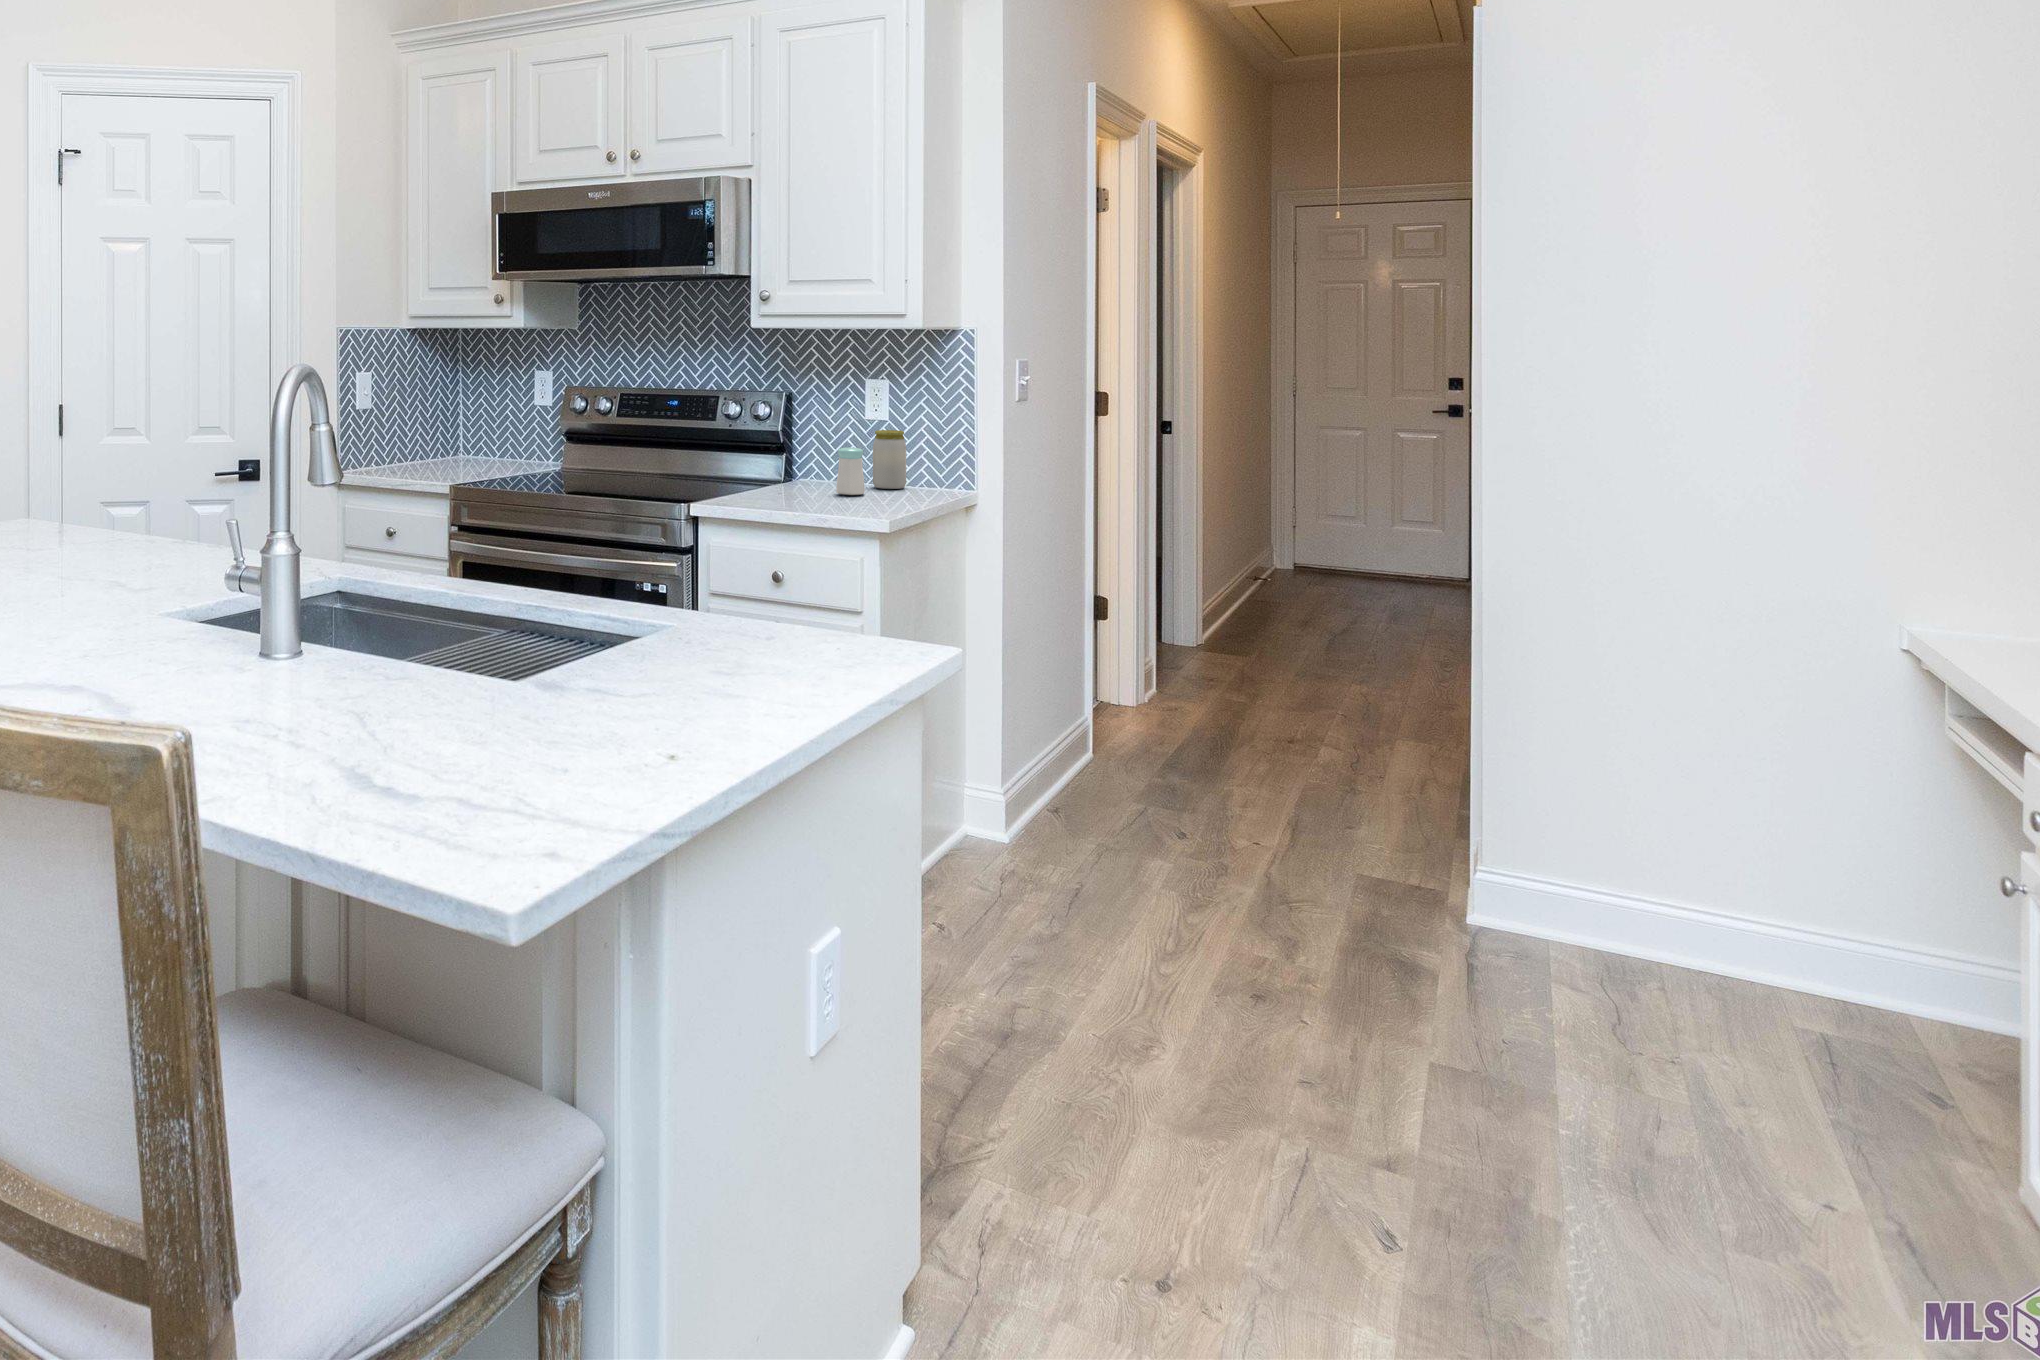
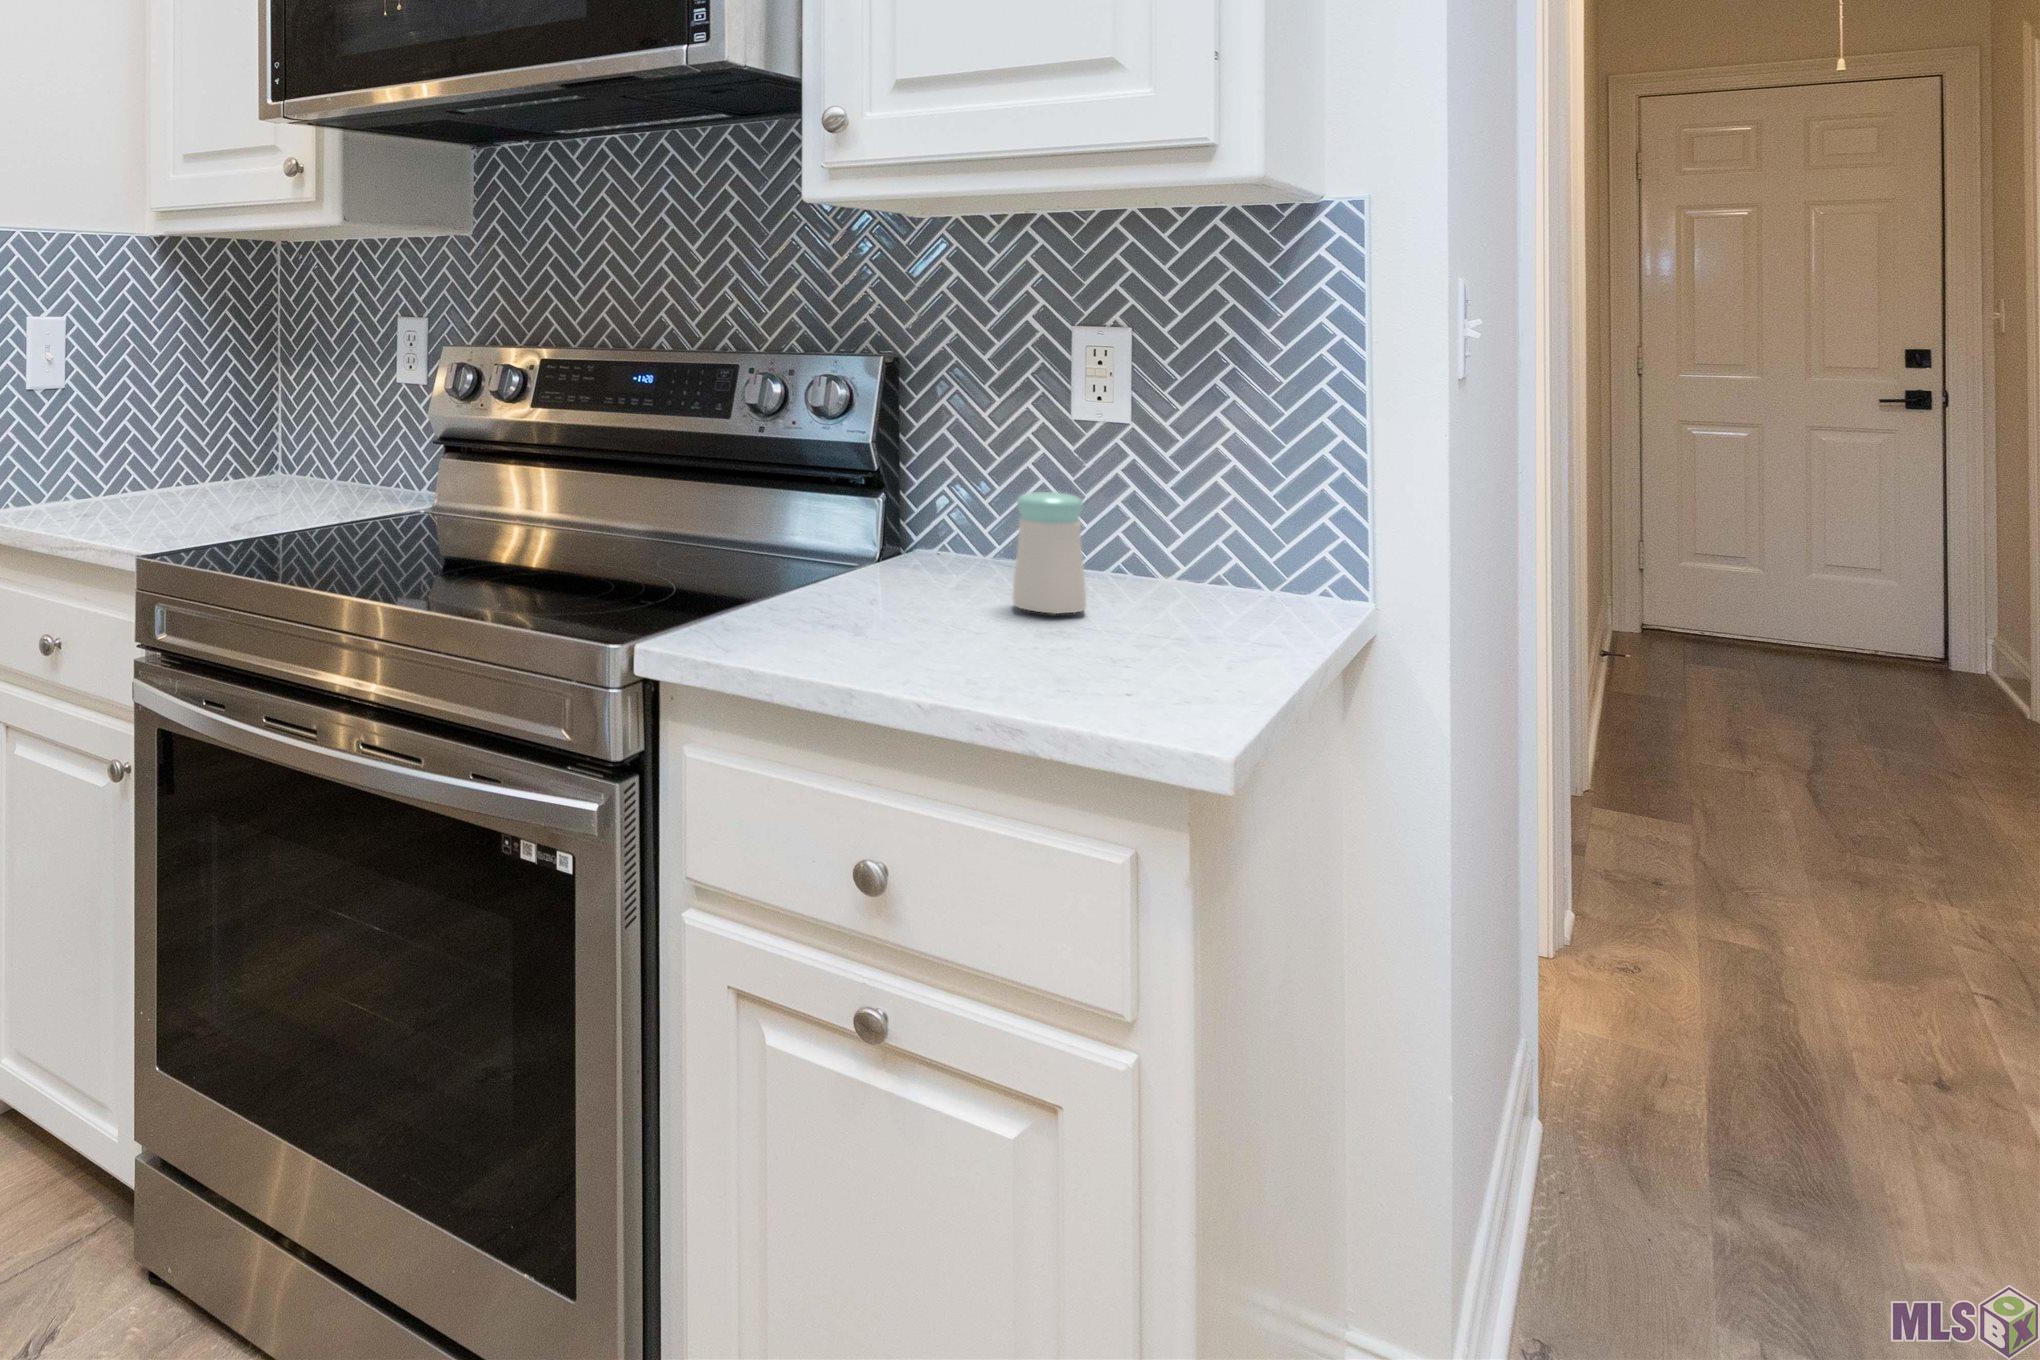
jar: present [873,430,906,489] -> none [1097,446,1184,592]

